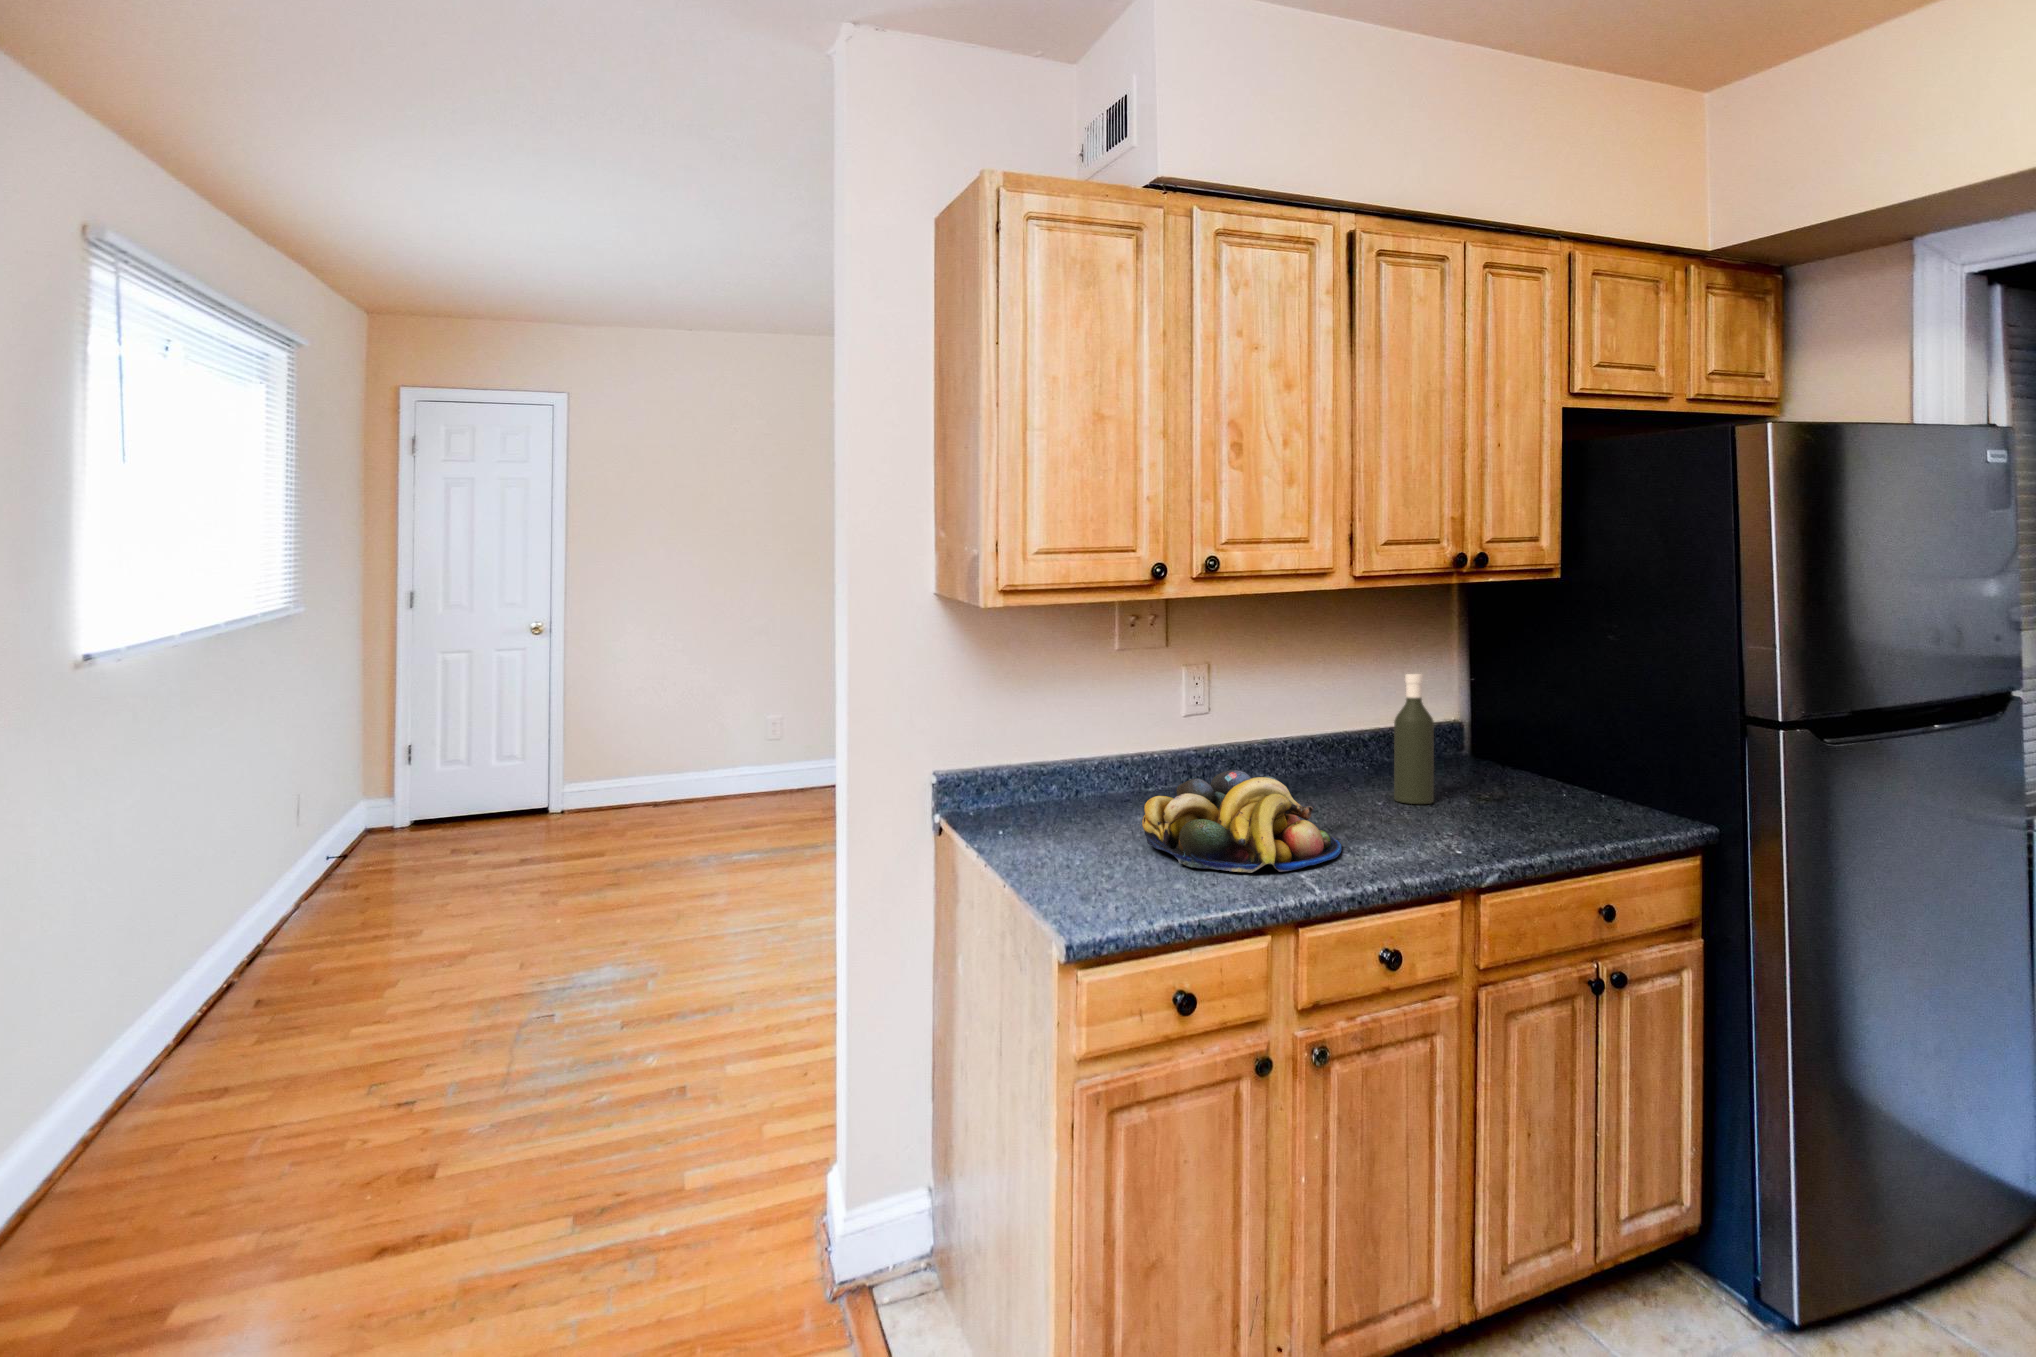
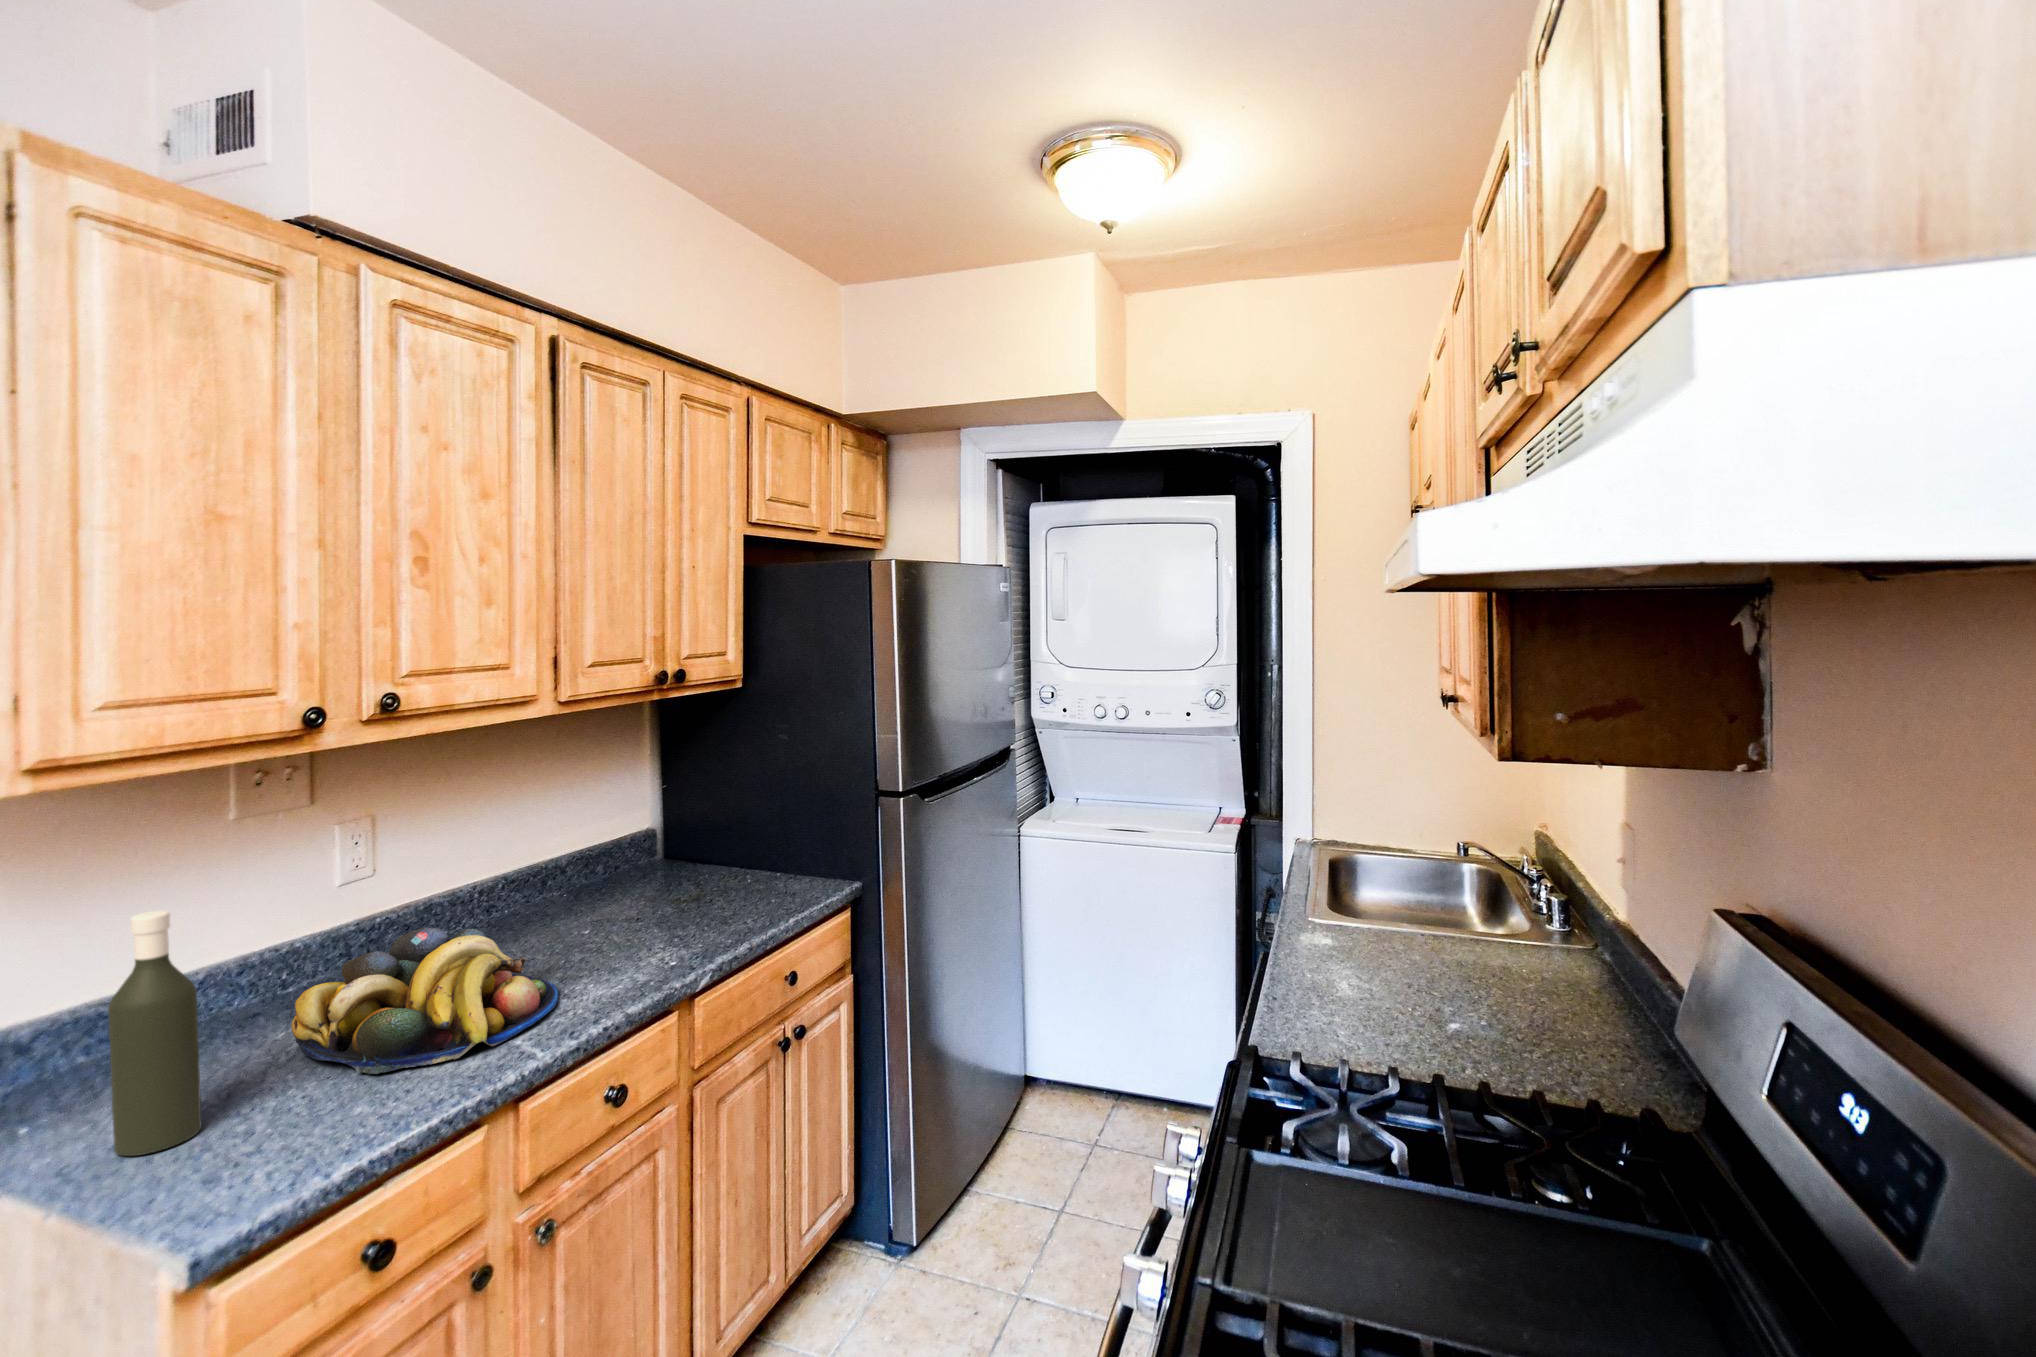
bottle: present [1394,674,1434,804] -> present [108,911,202,1156]

